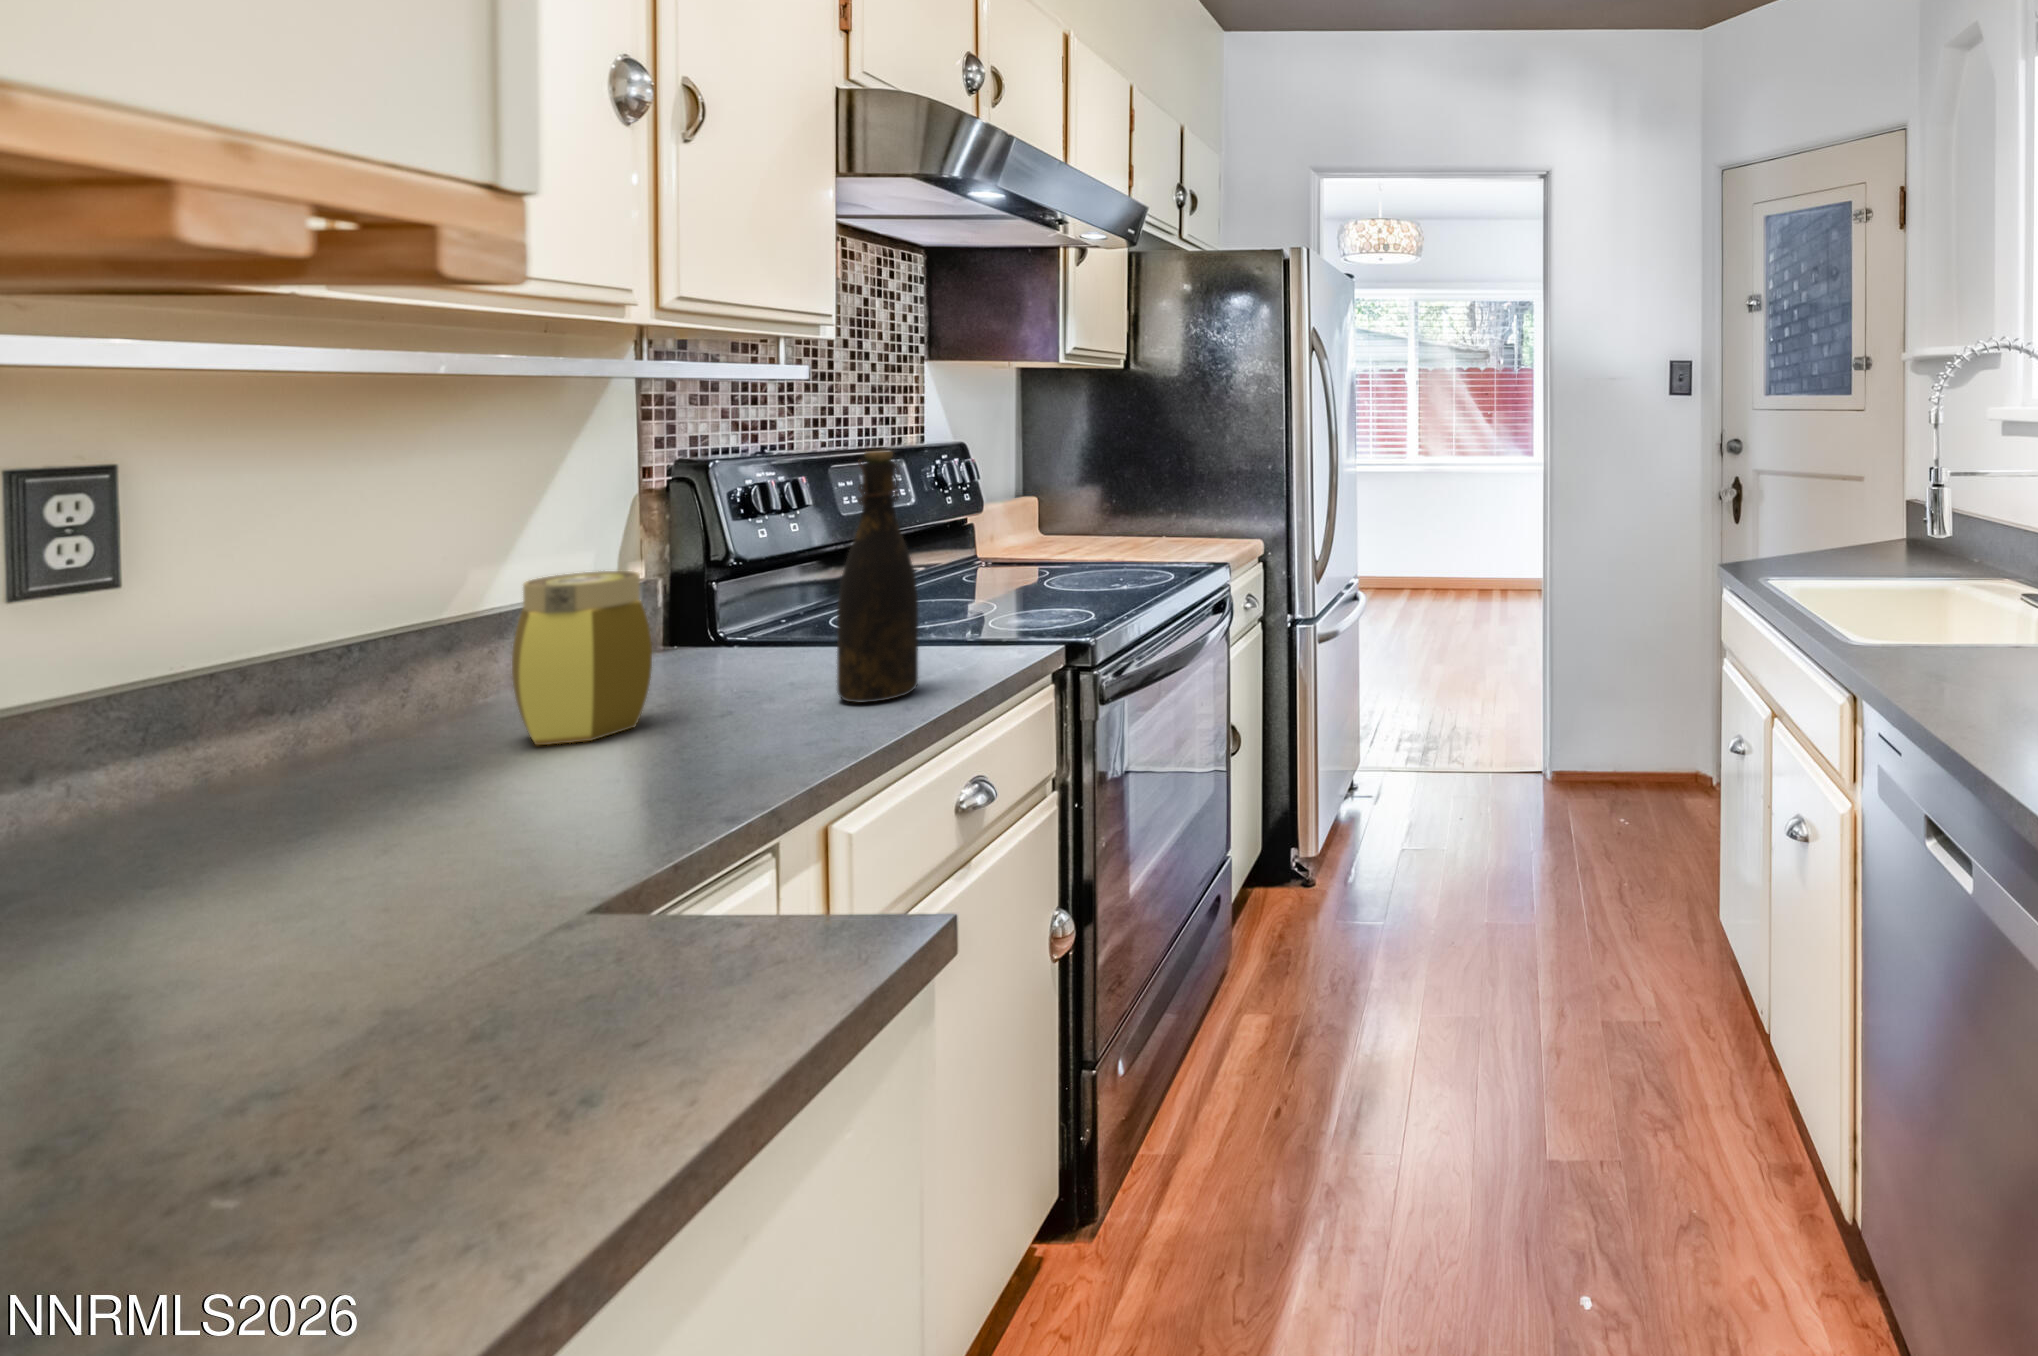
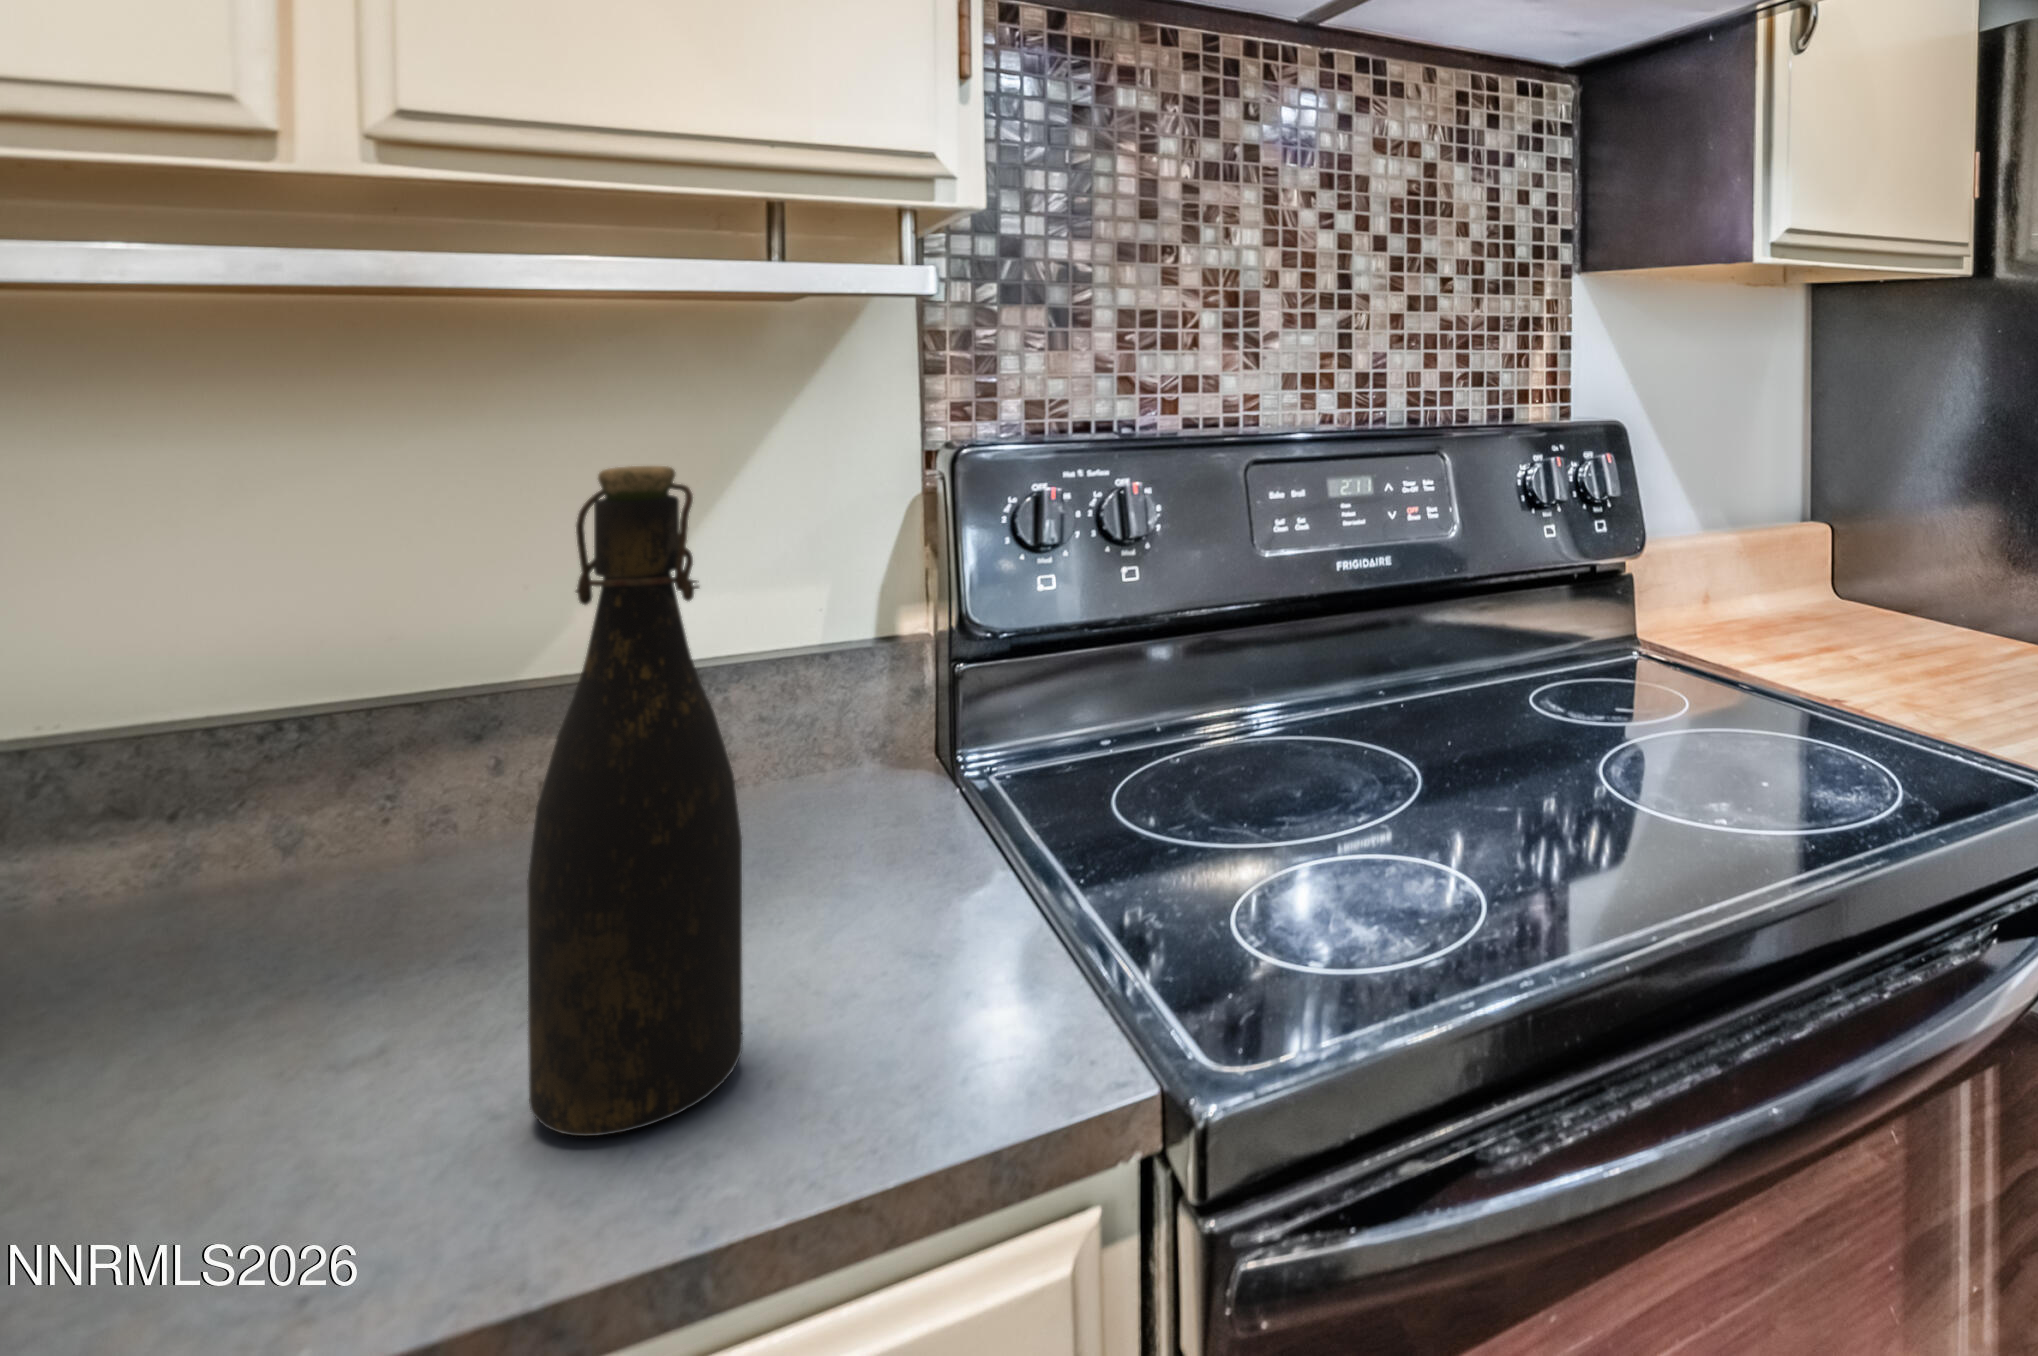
jar: present [512,571,652,745] -> none [188,658,470,1016]

